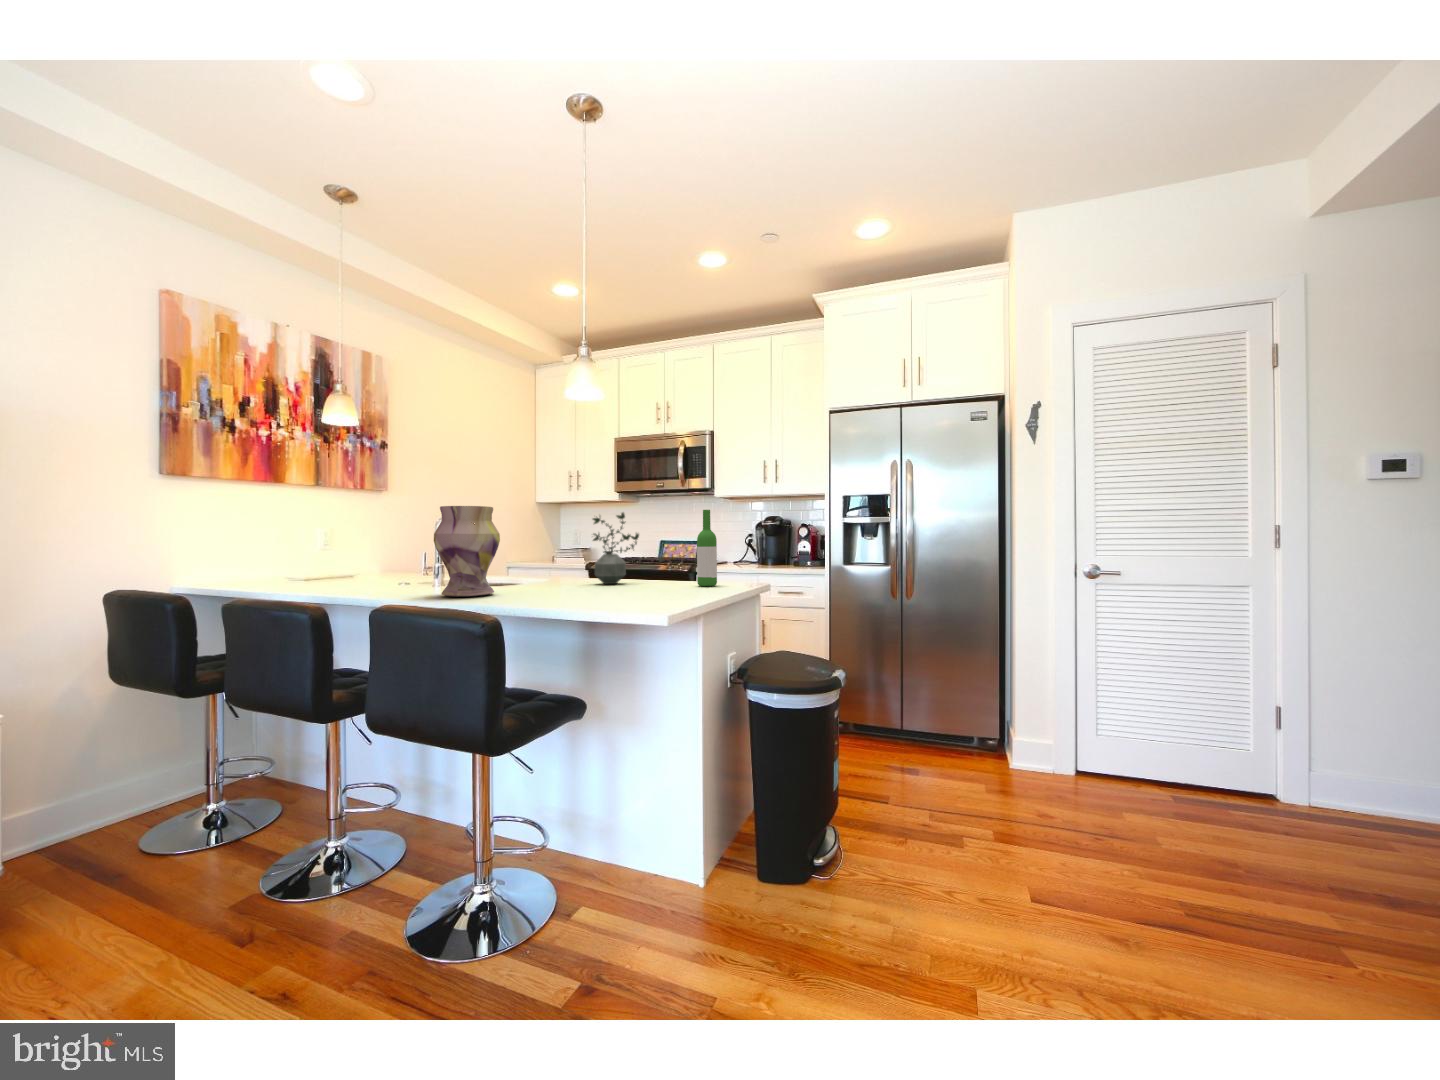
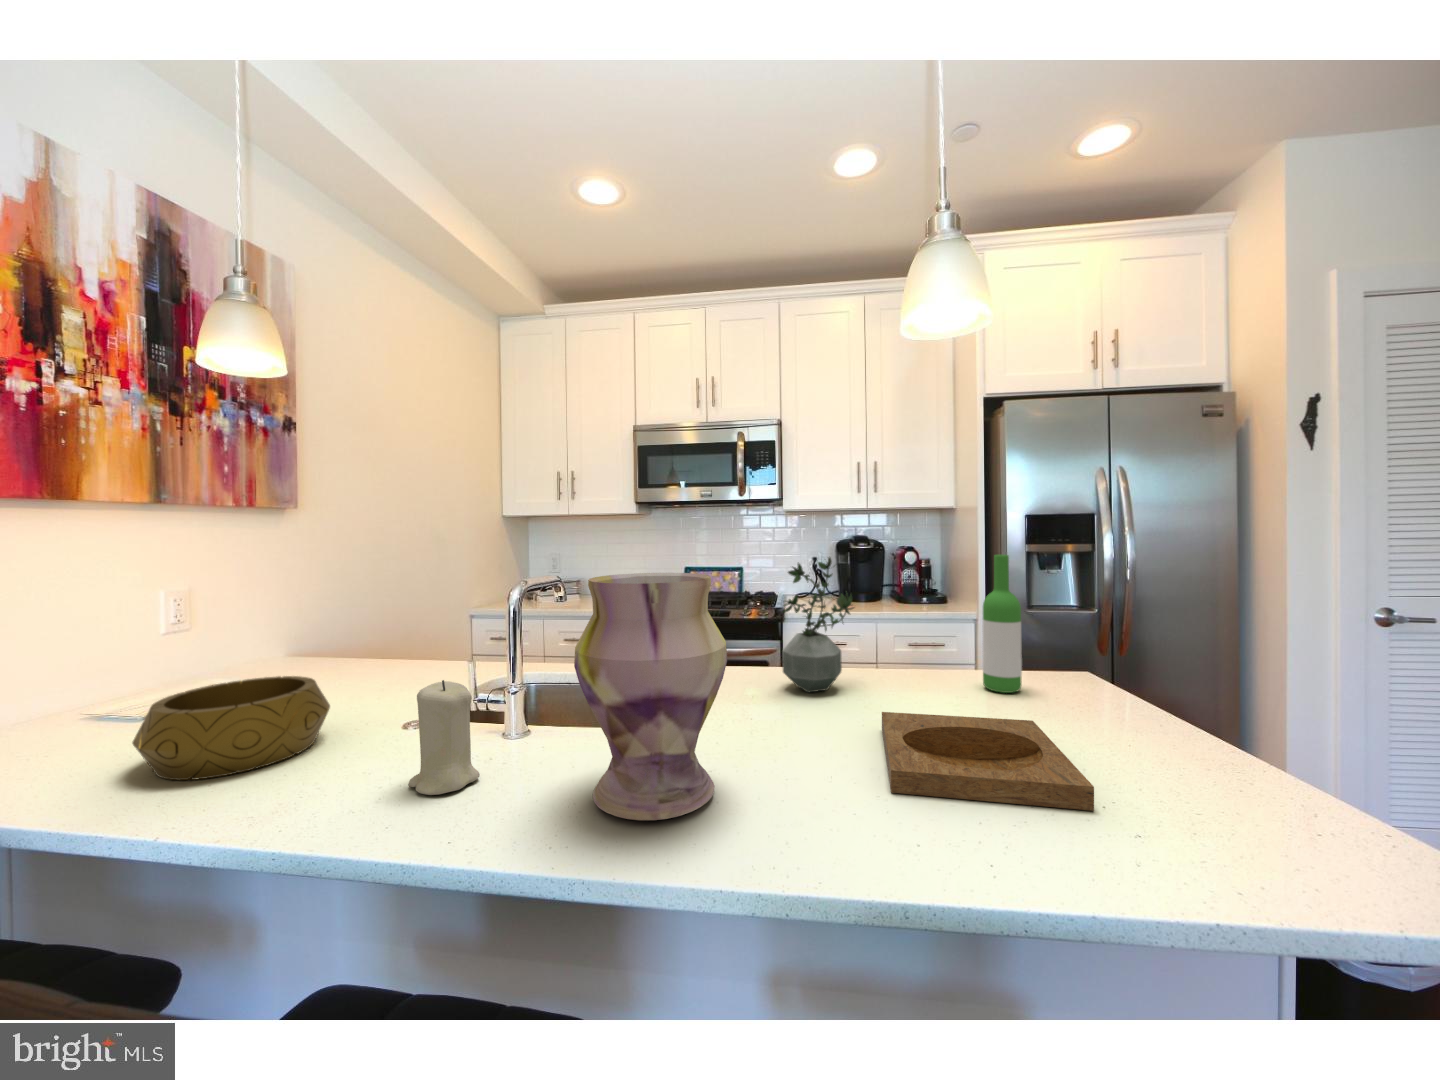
candle: none [387,551,414,593] -> present [408,680,480,795]
decorative bowl: none [298,561,374,590] -> present [132,676,330,780]
tray: none [555,578,660,600] -> present [882,712,1094,811]

